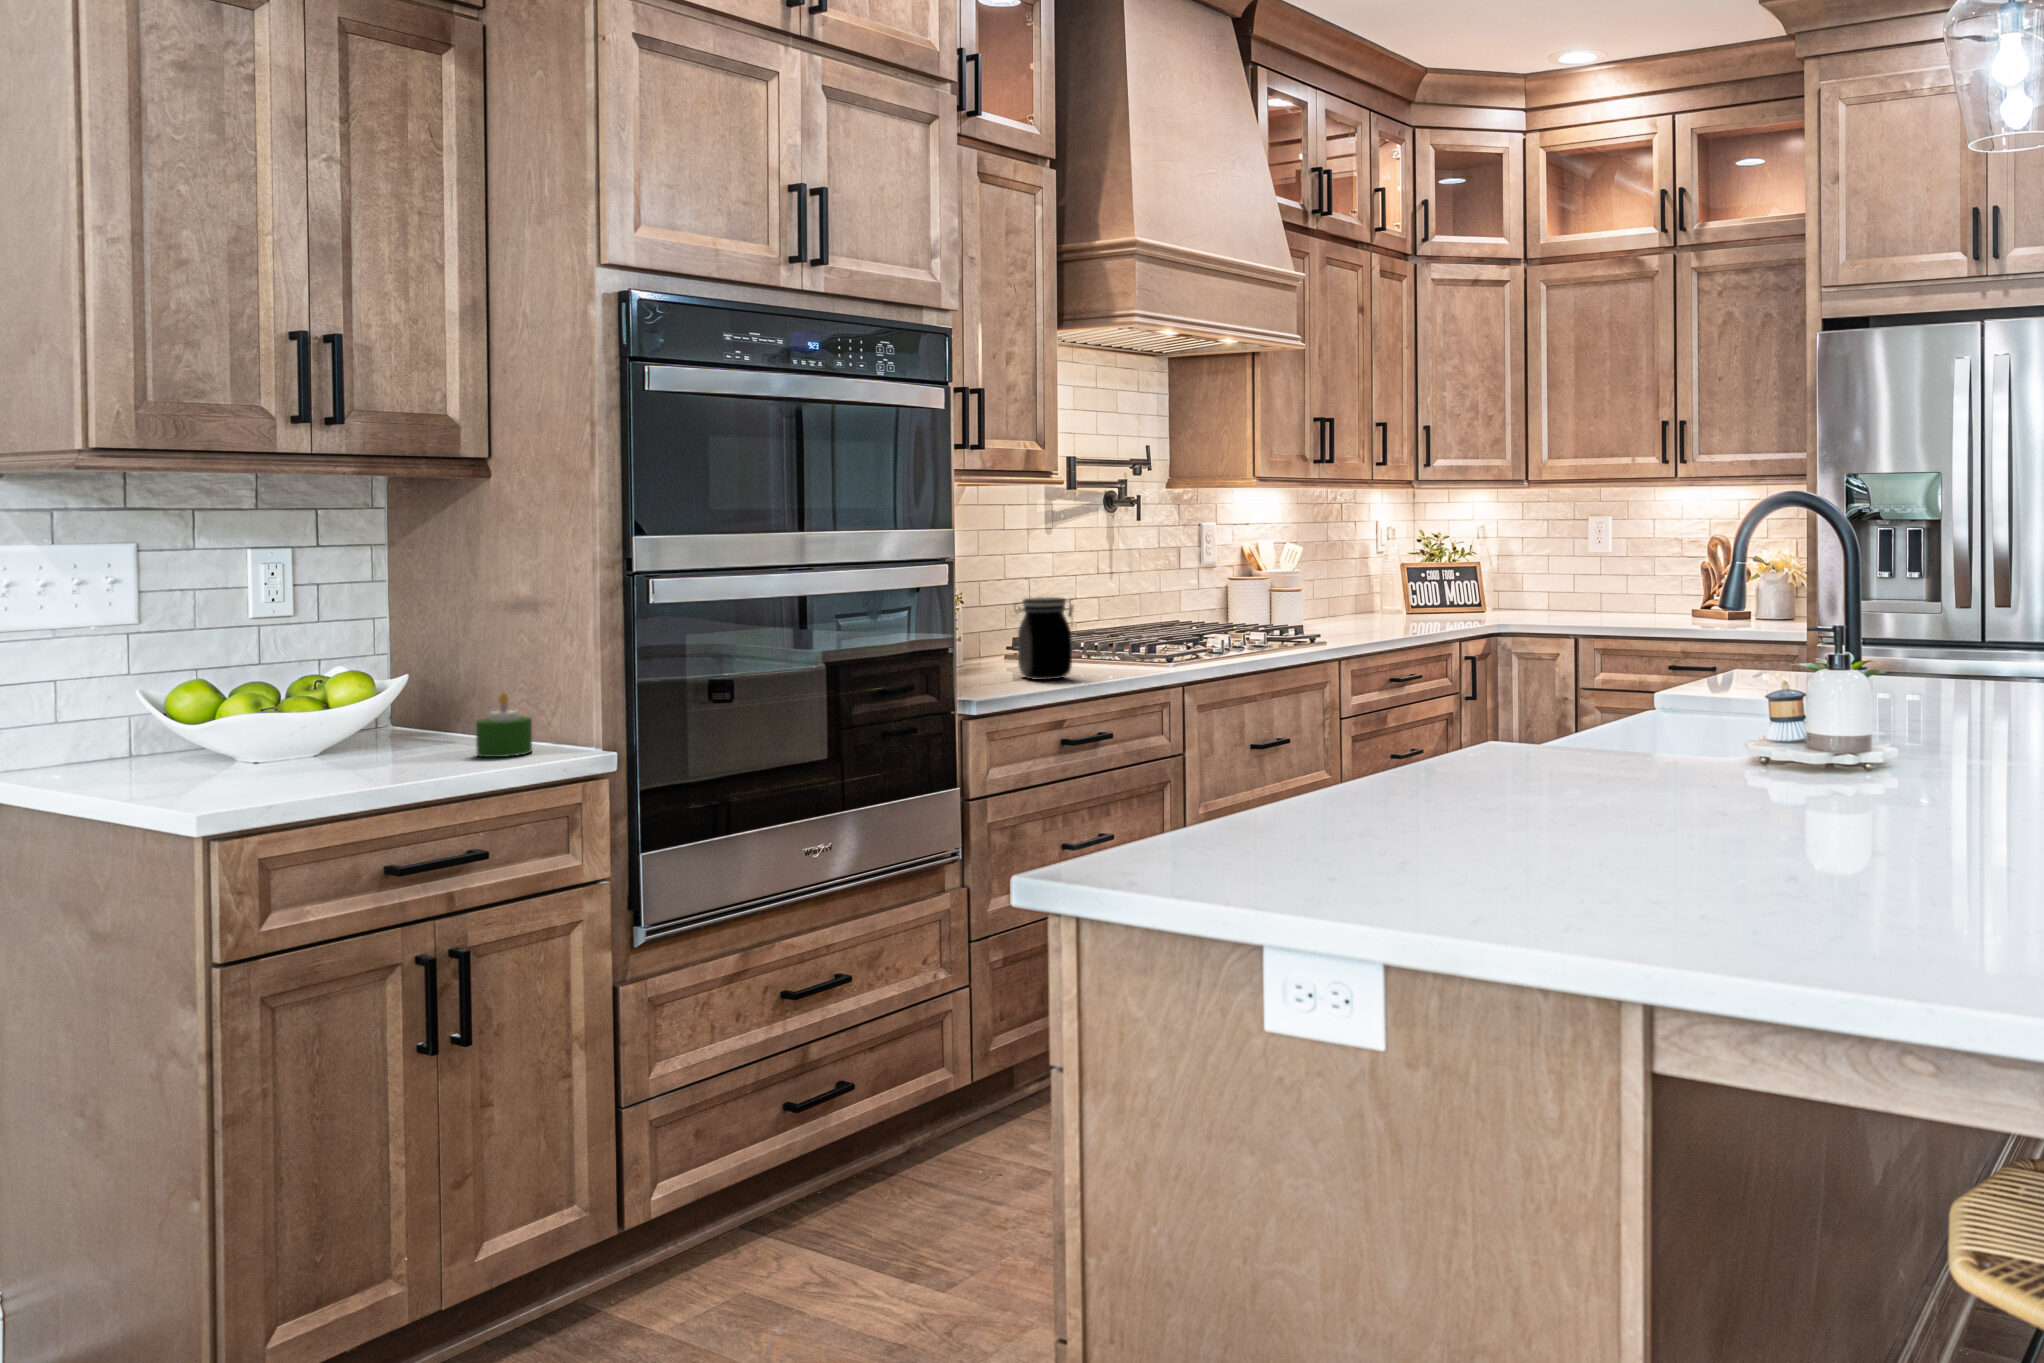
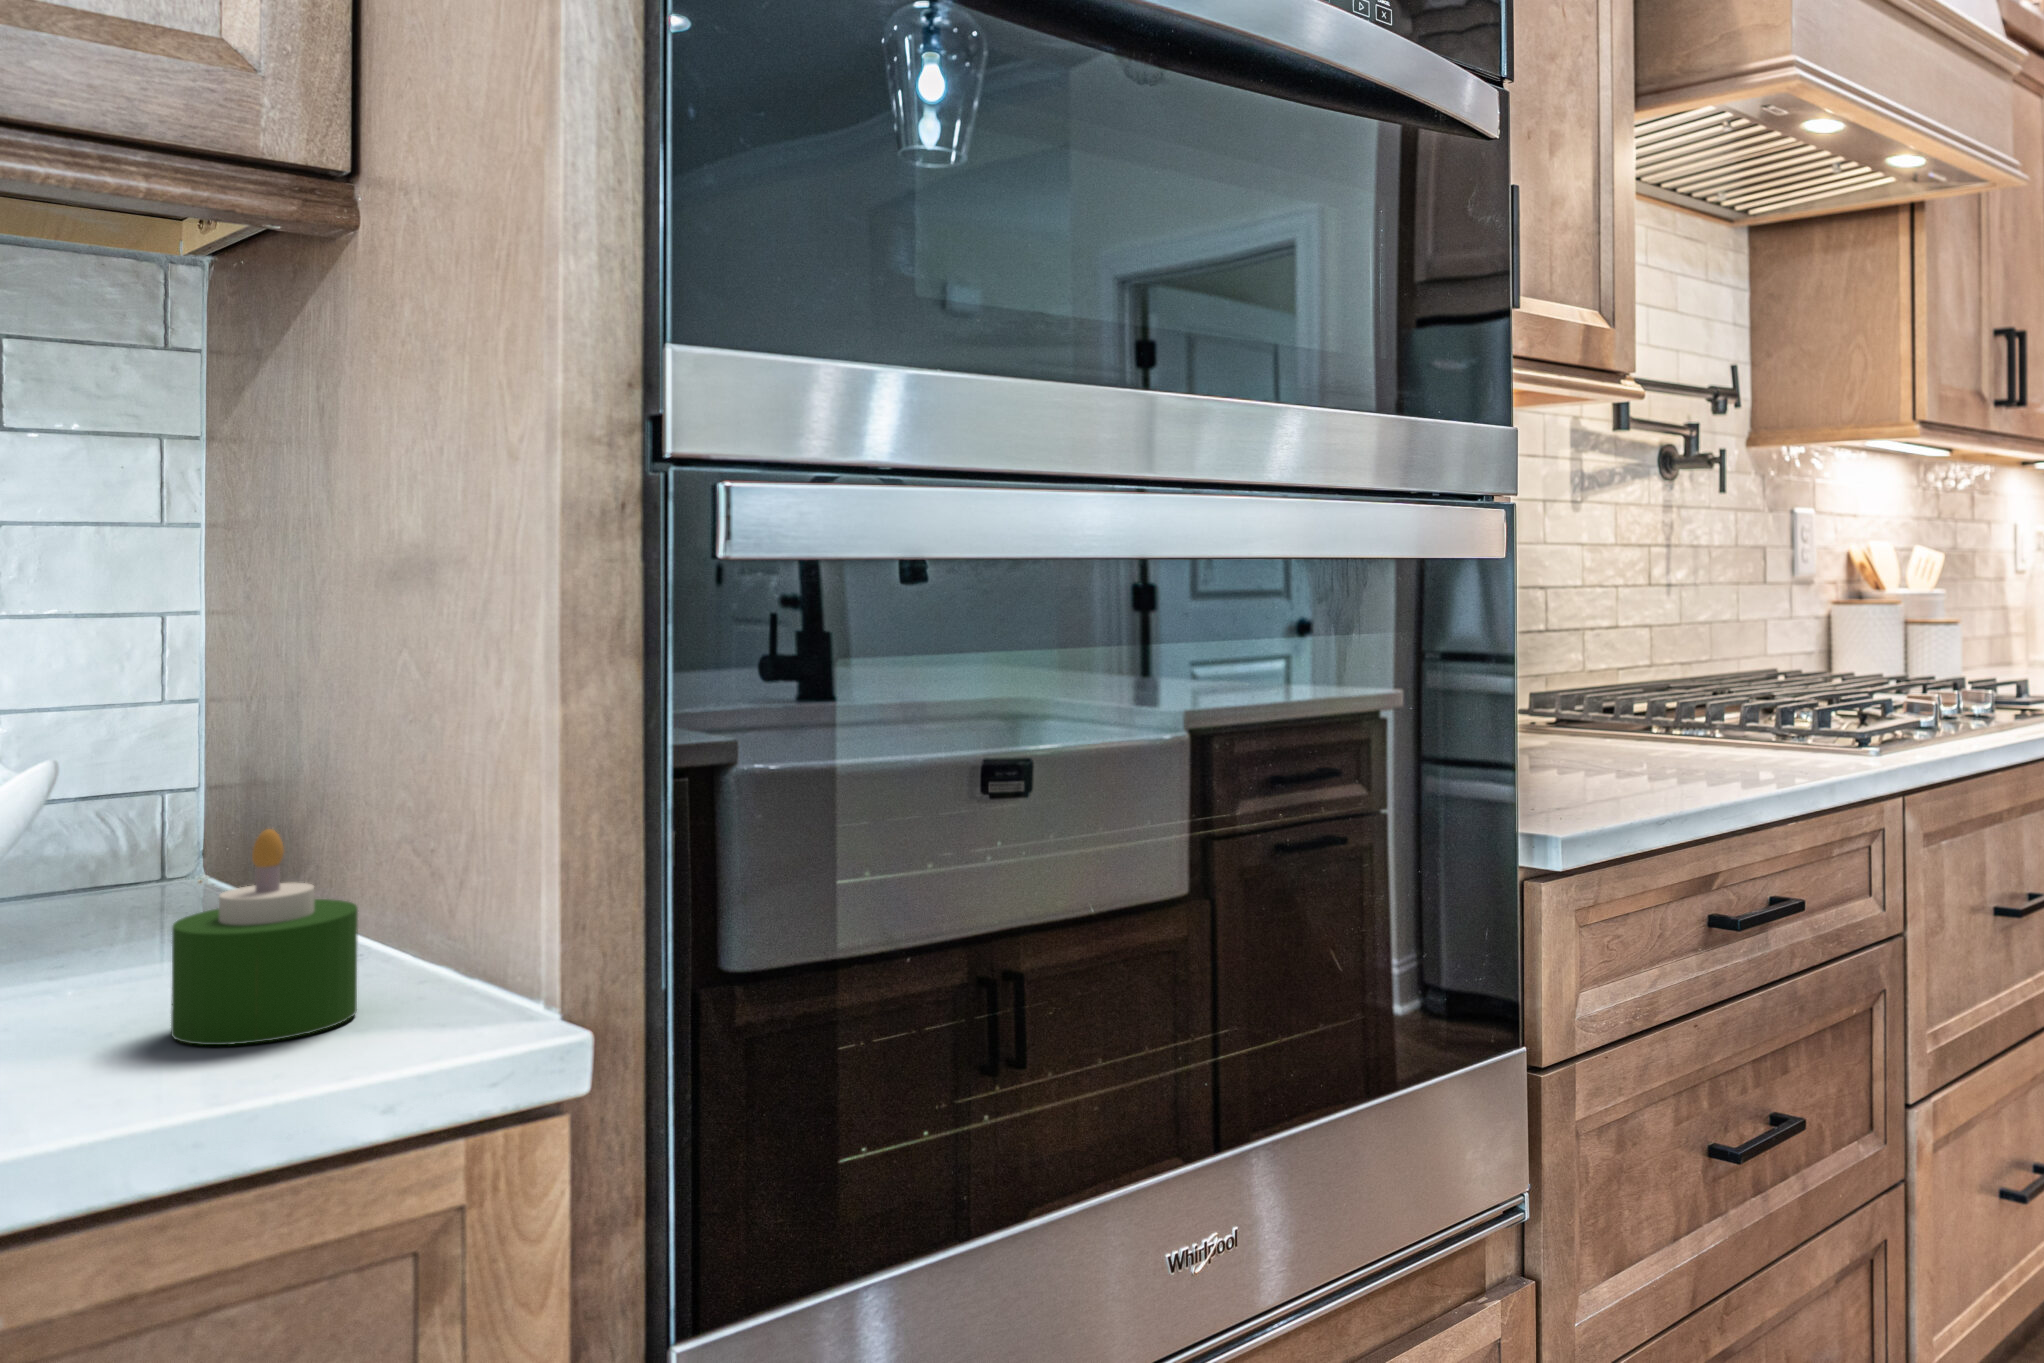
jar: present [1015,597,1073,680] -> none [1595,607,1726,783]

